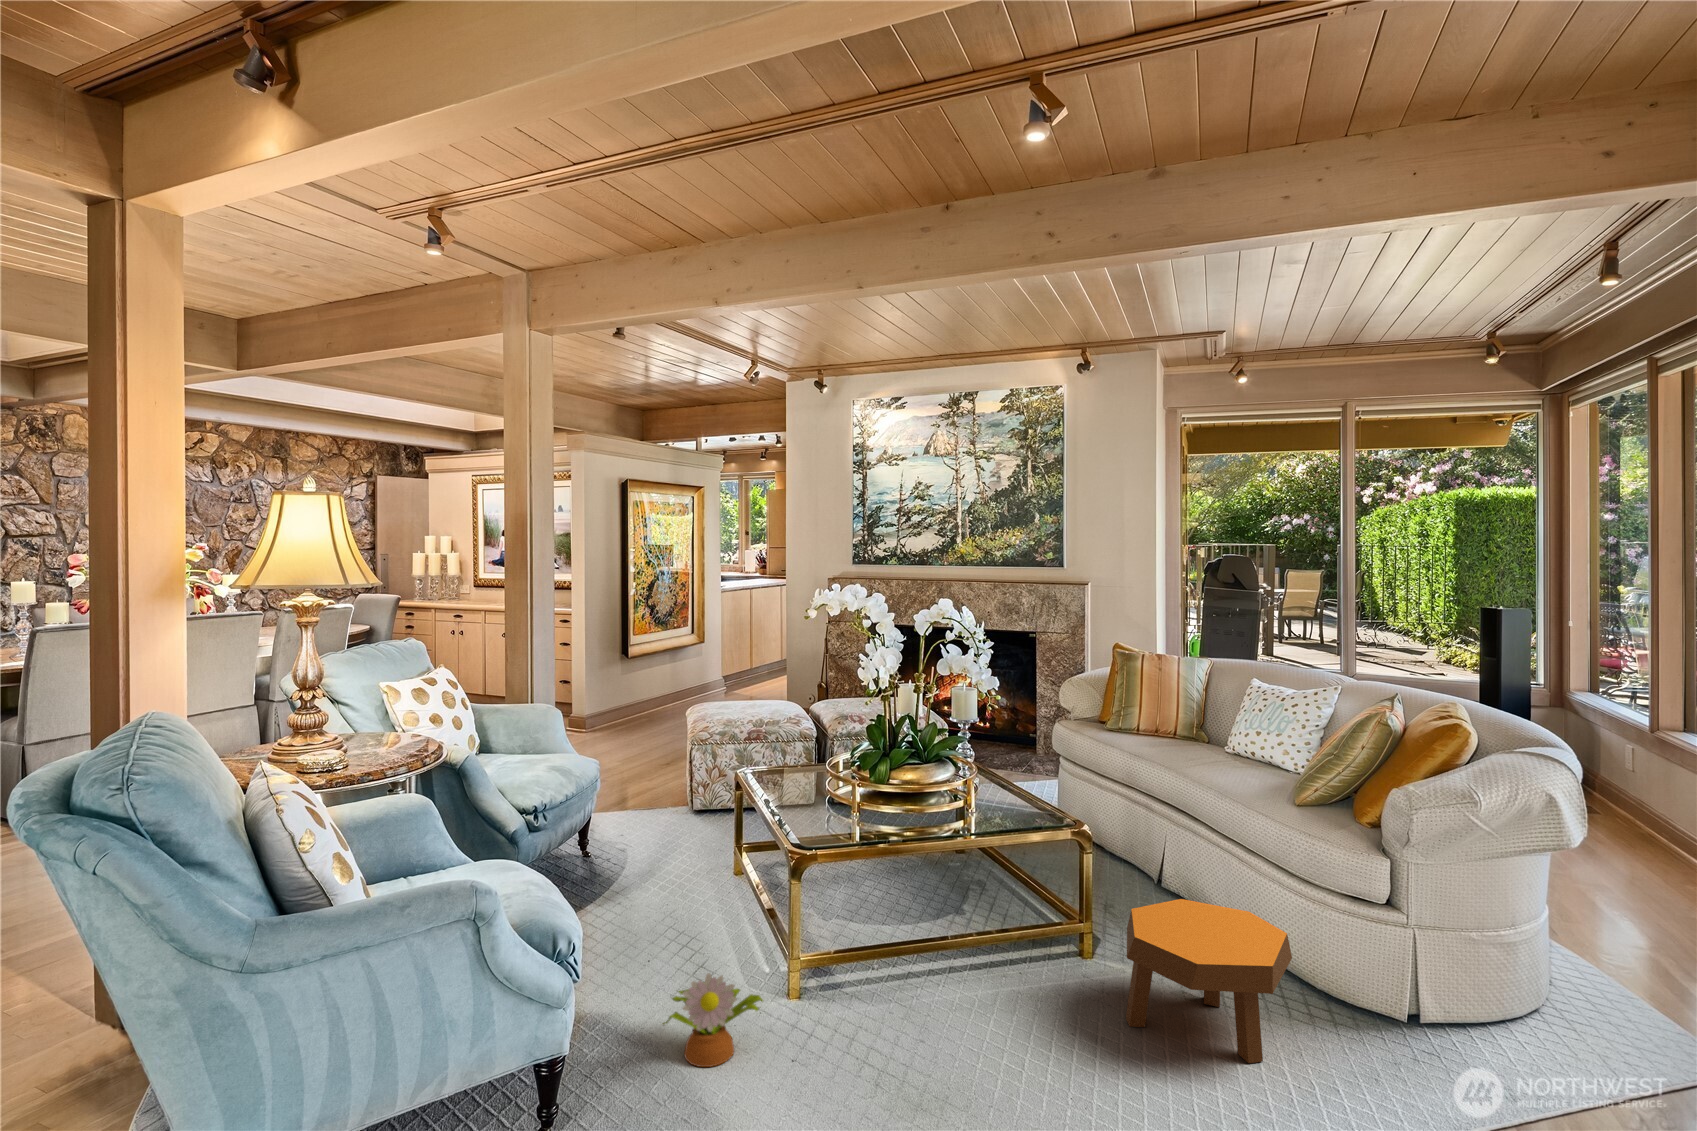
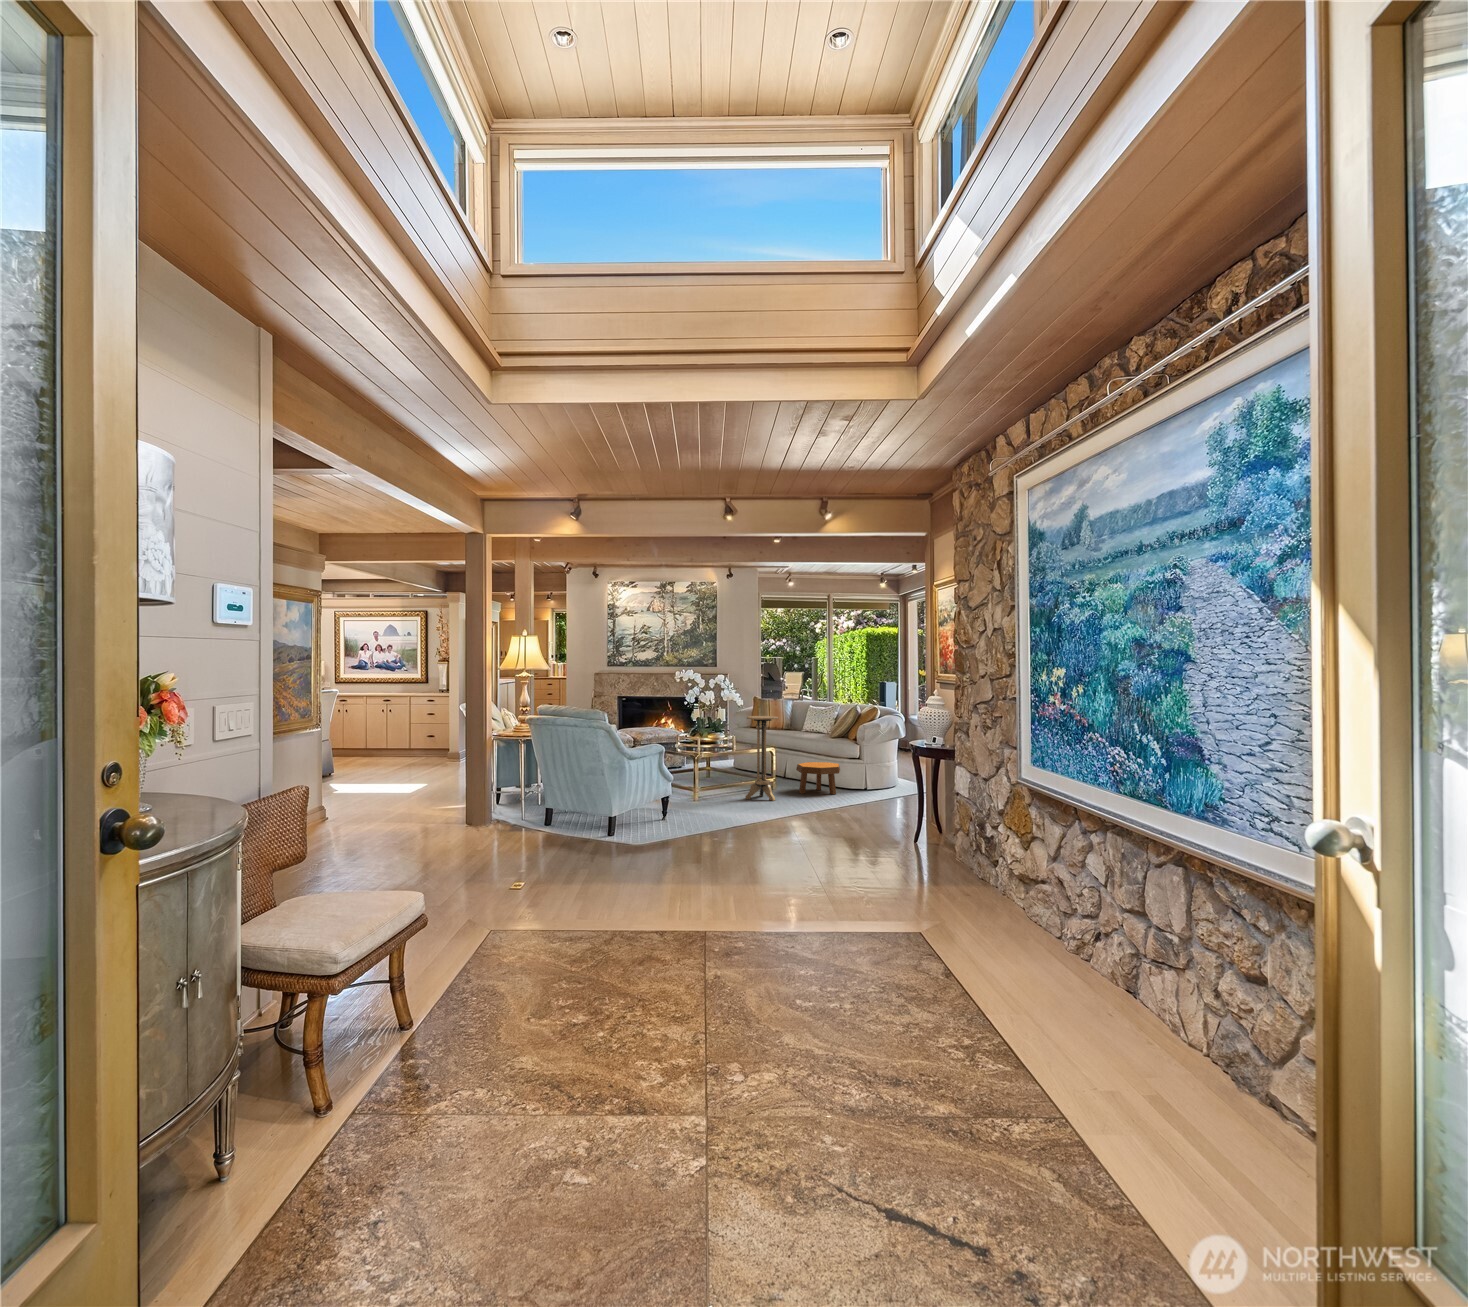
side table: none [905,752,1021,1075] -> present [745,716,779,801]
decorative plant: present [663,973,763,1067] -> none [682,778,711,807]

